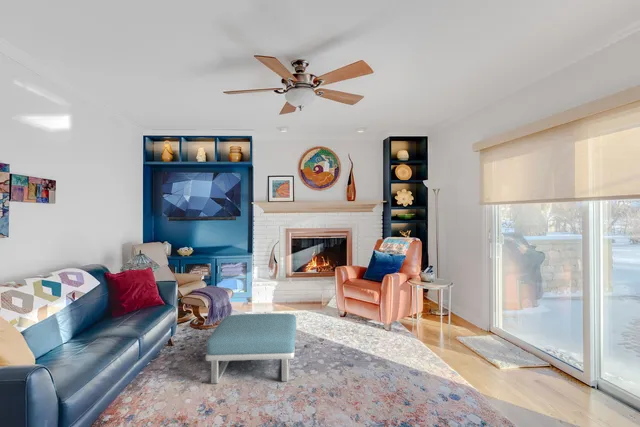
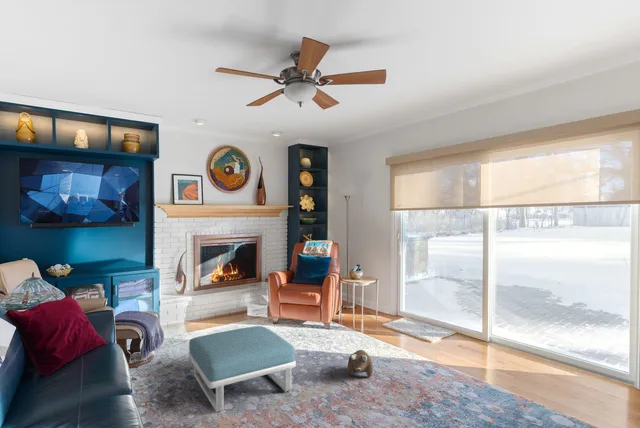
plush toy: none [354,356,387,389] -> present [348,350,373,377]

